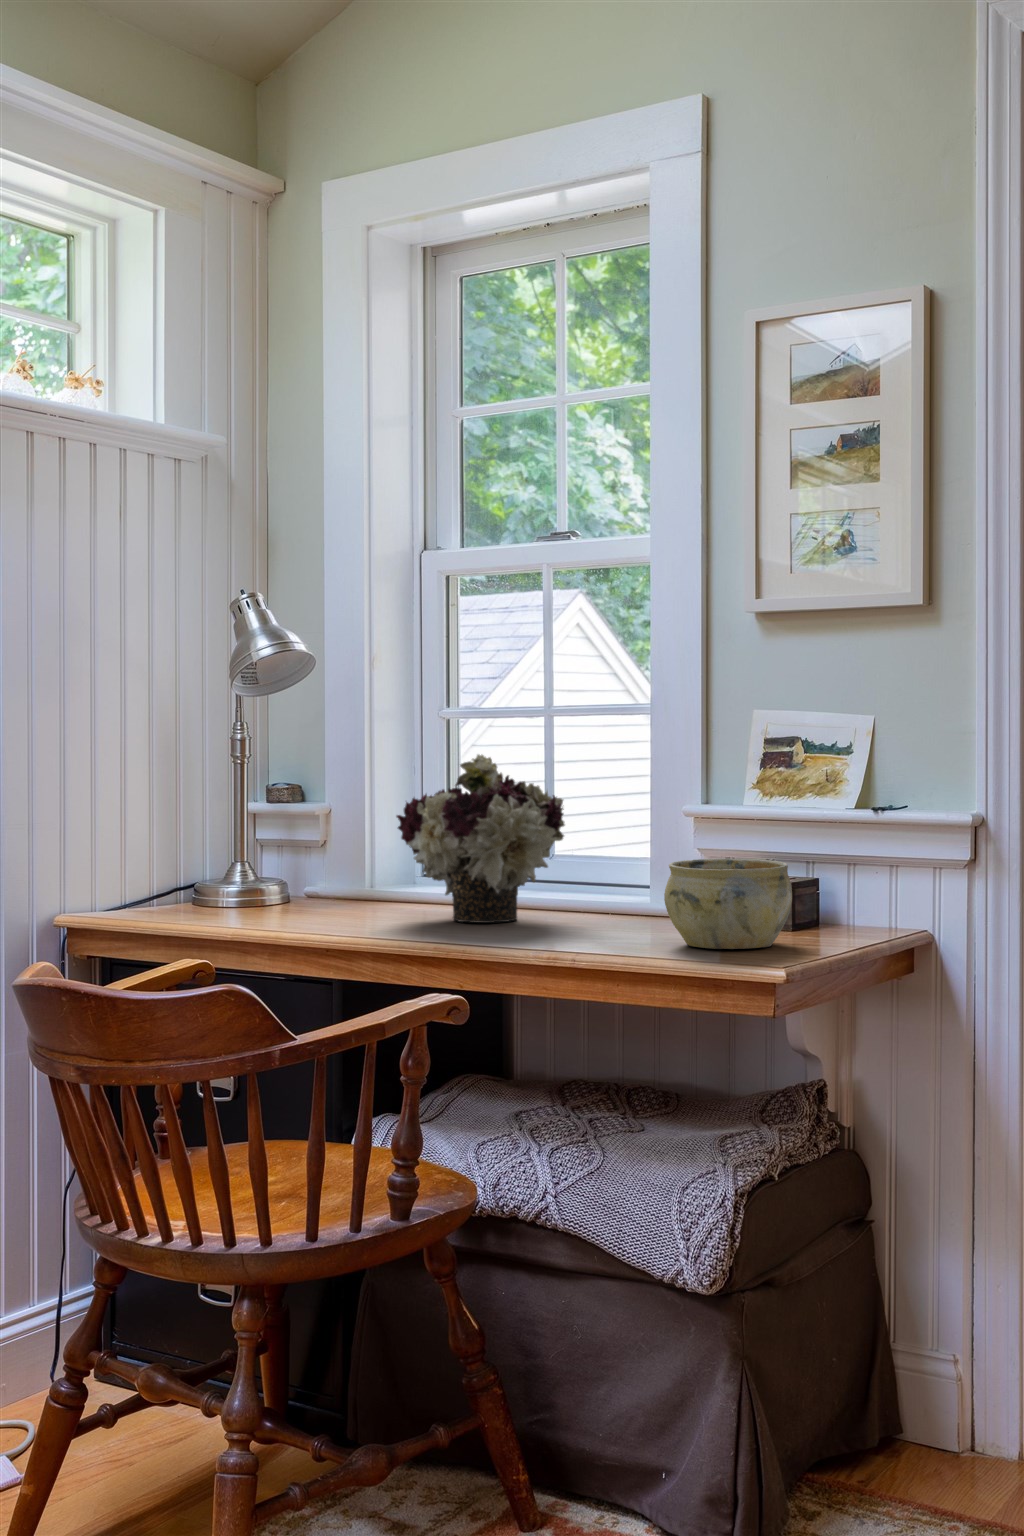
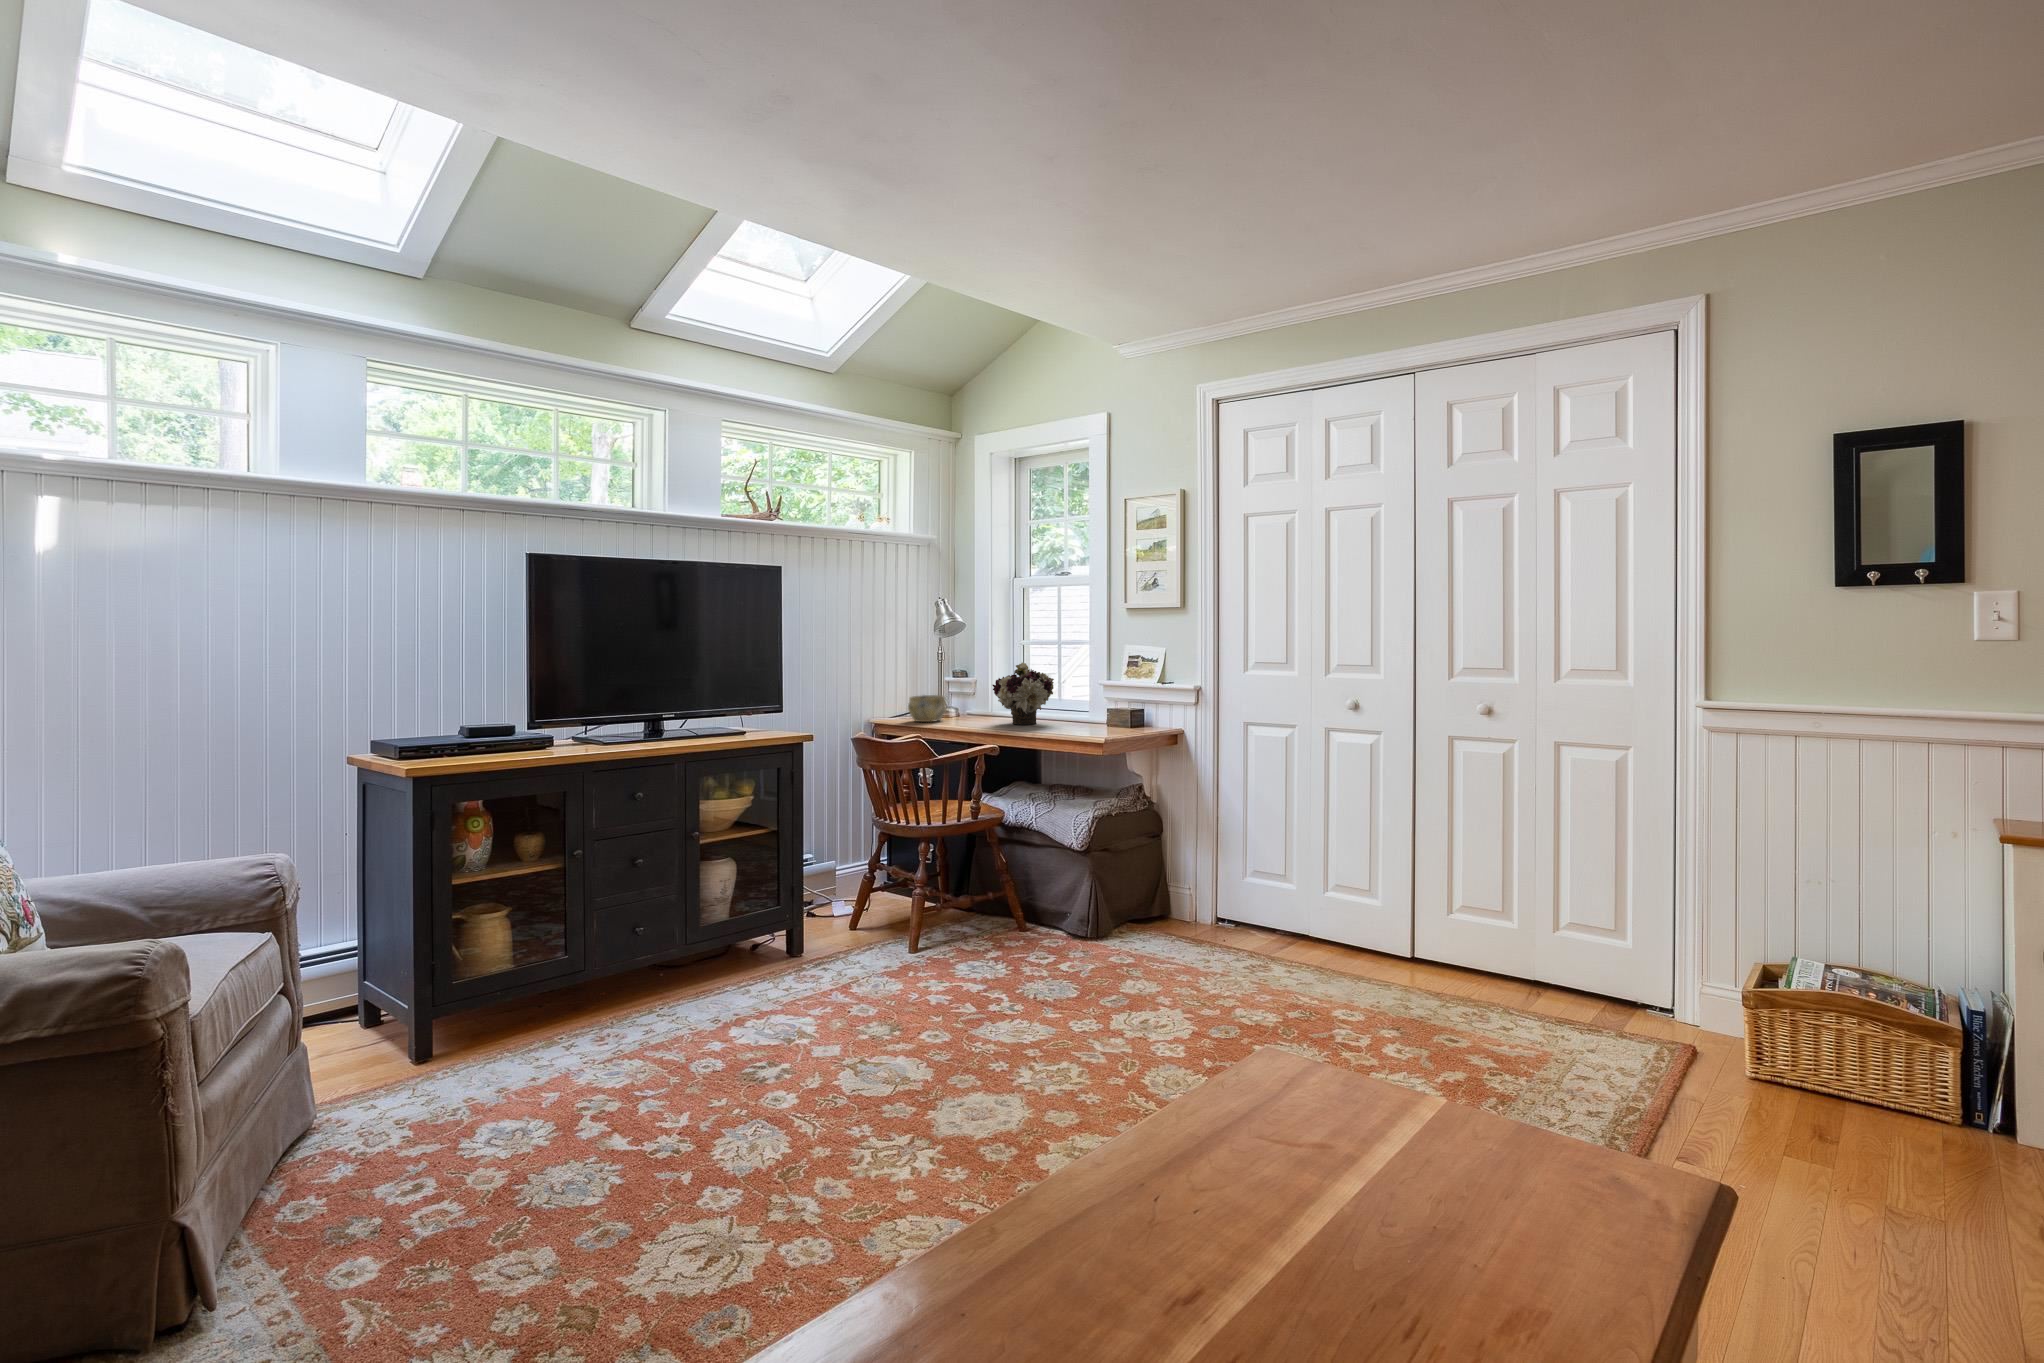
ceramic bowl: present [664,858,792,949] -> present [908,695,946,722]

